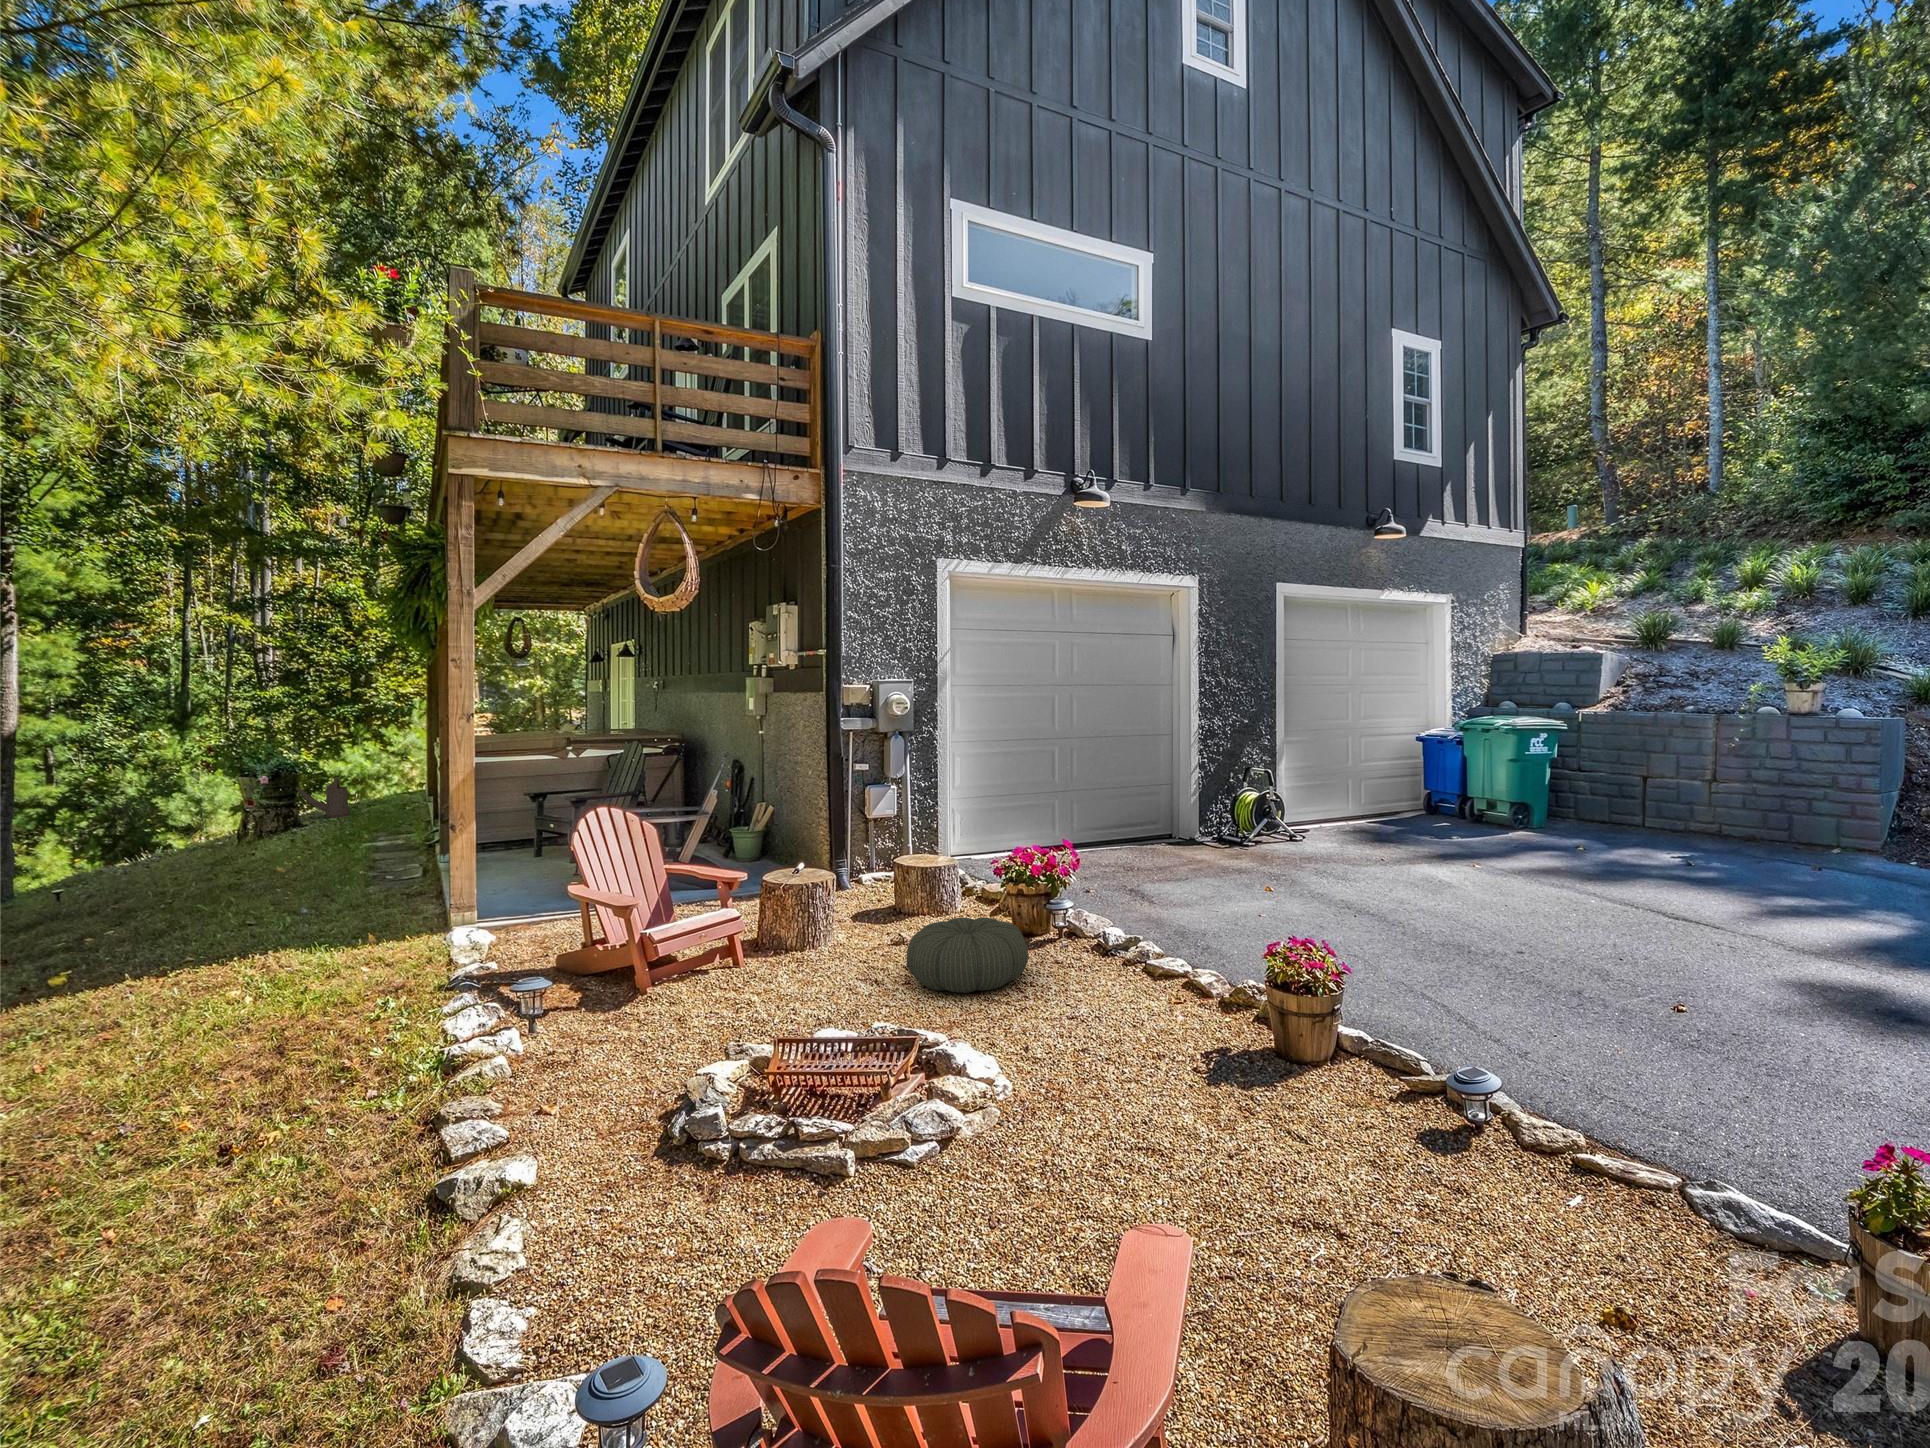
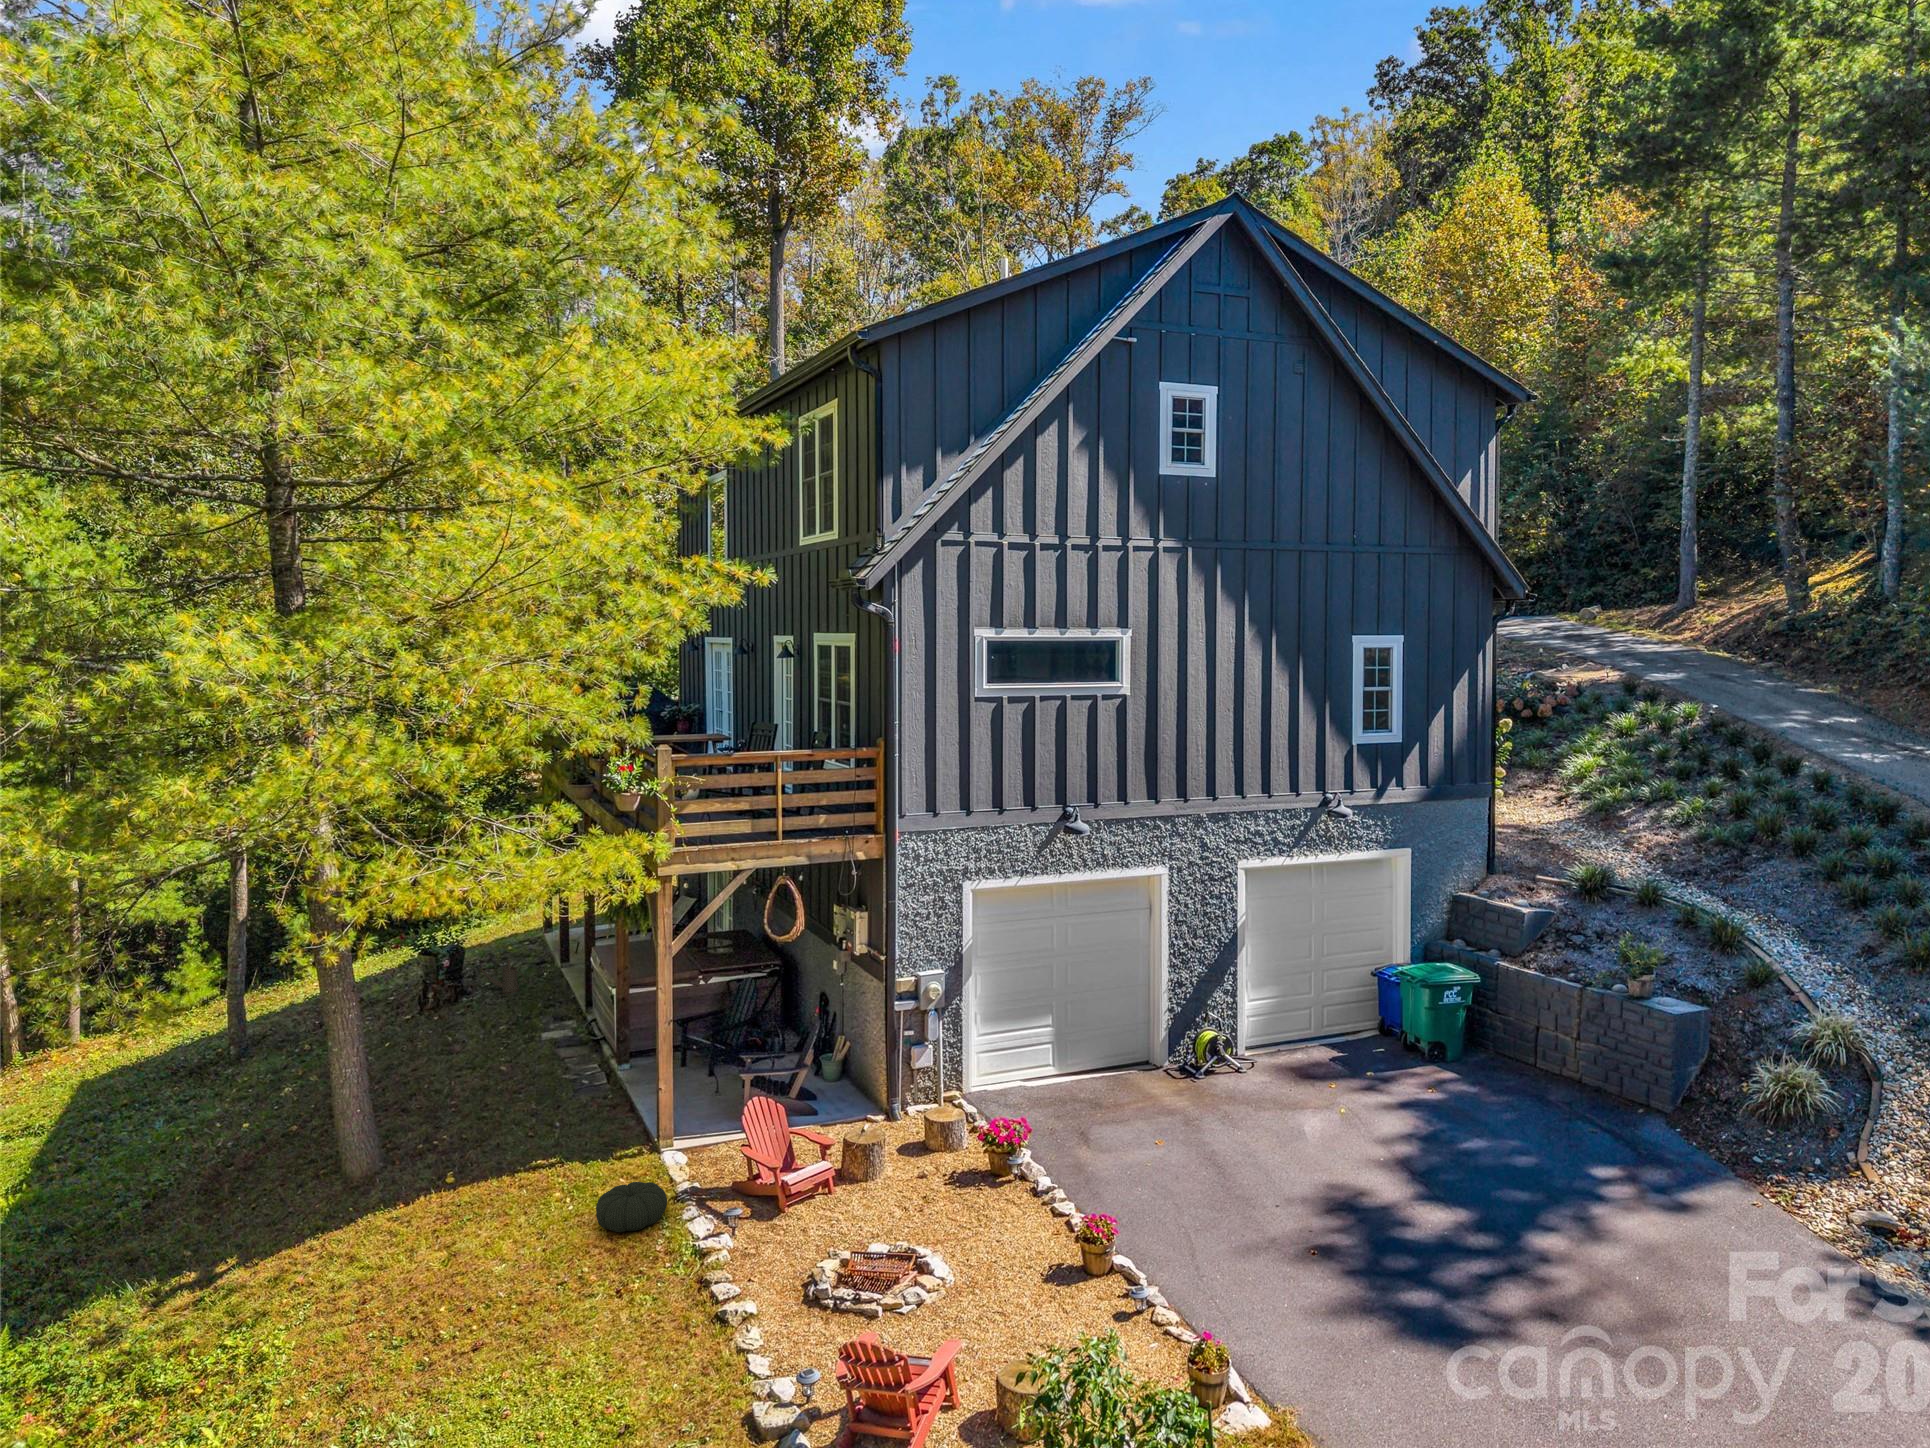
pouf: present [907,917,1028,993] -> present [596,1182,667,1232]

